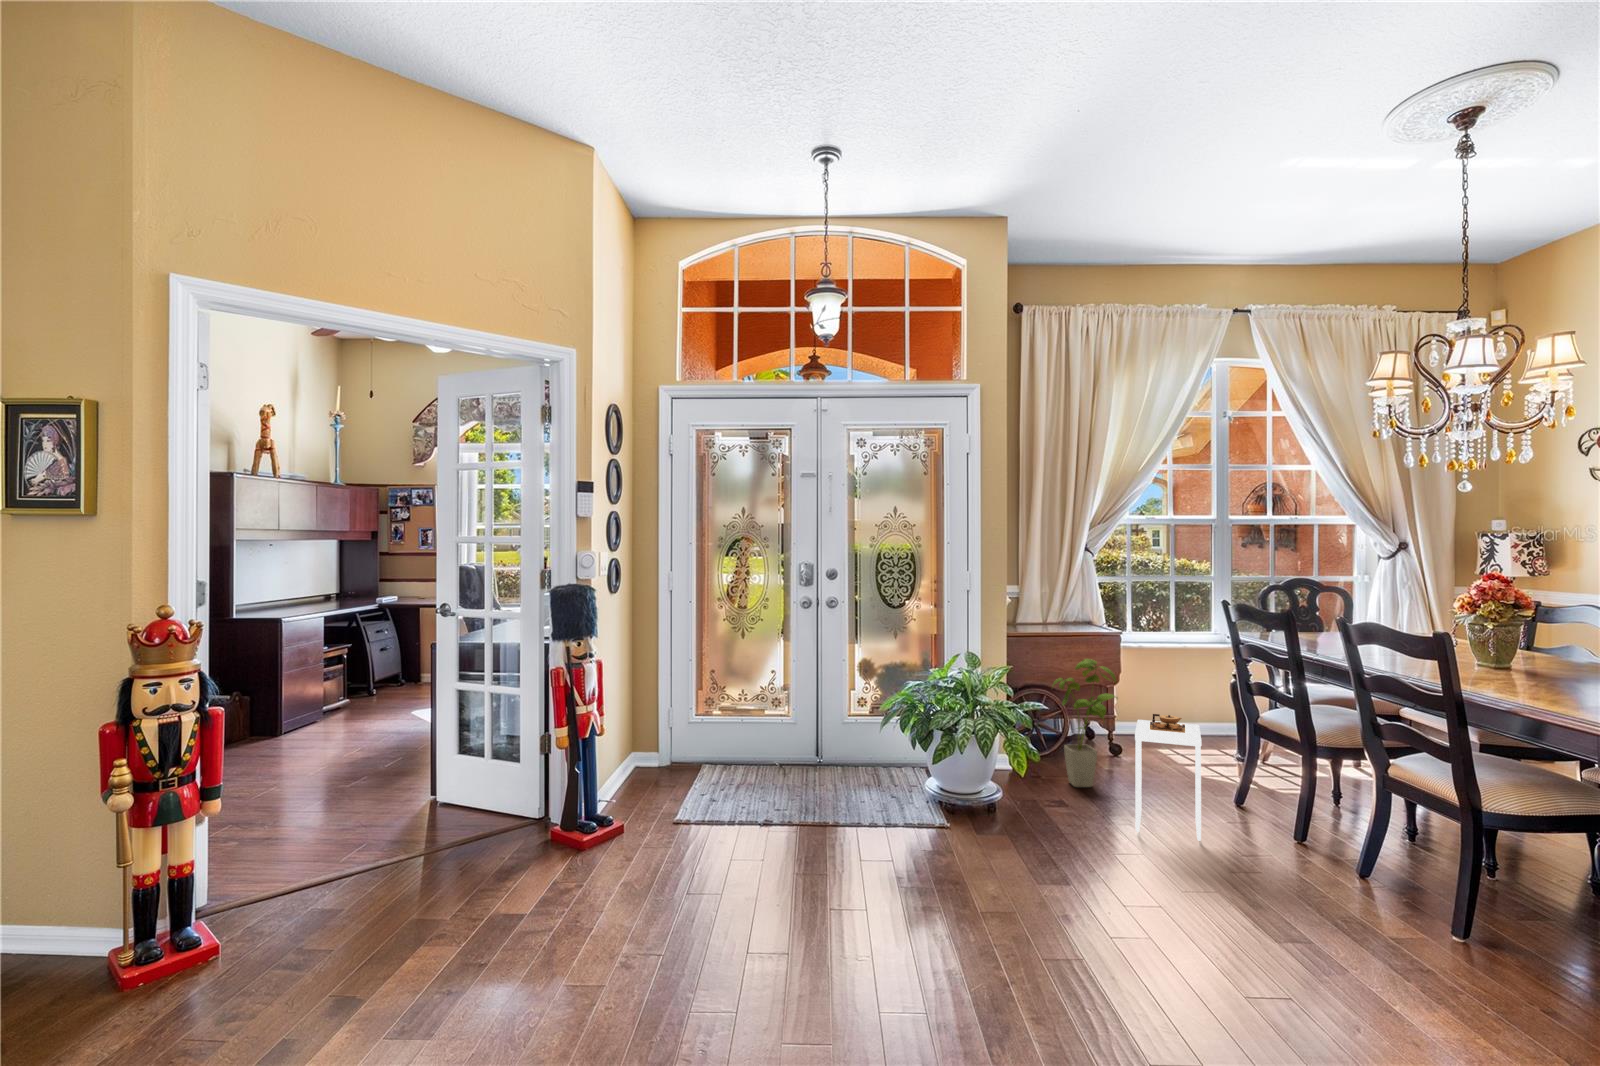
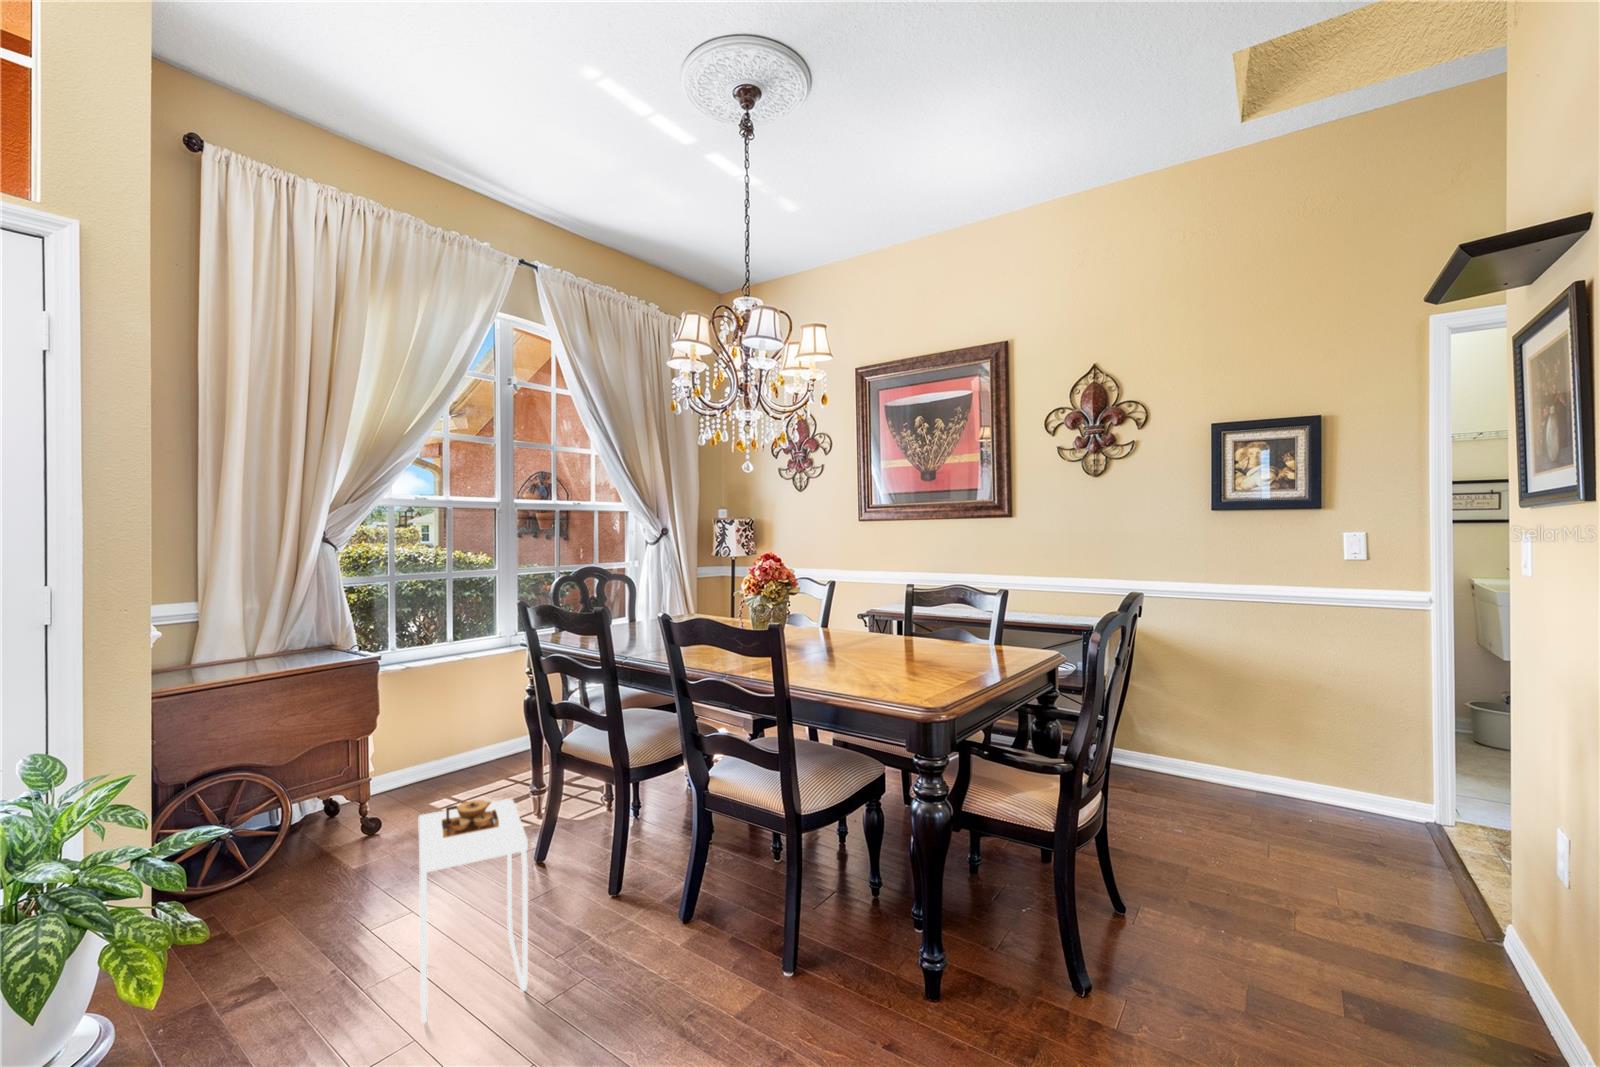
house plant: present [1053,659,1117,787] -> none [256,723,380,941]

